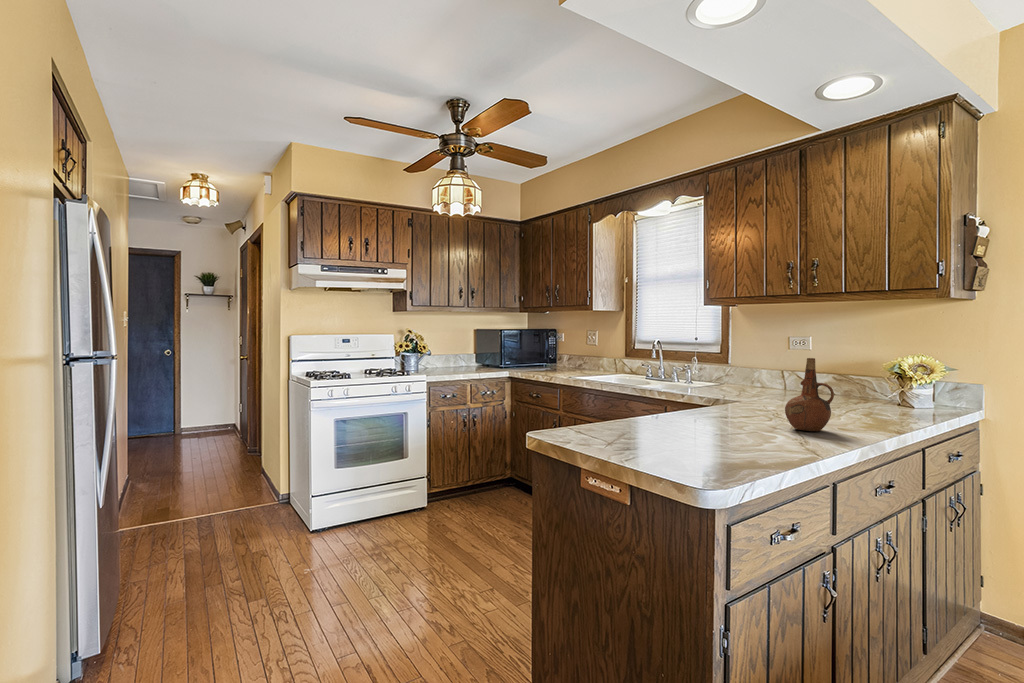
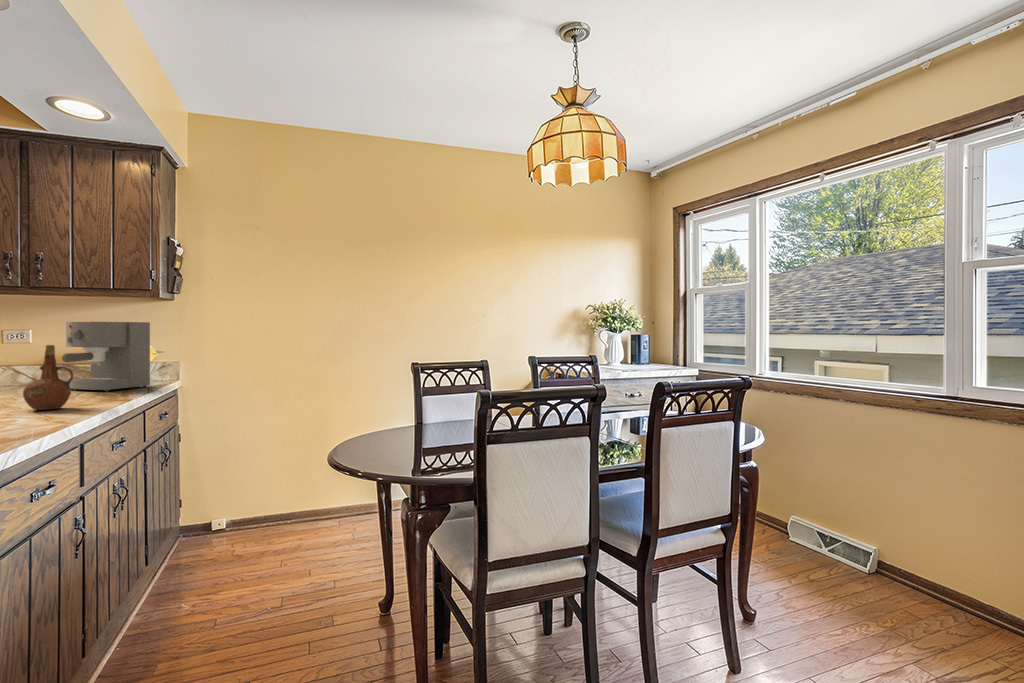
coffee maker: none [831,330,936,414] -> present [62,322,150,391]

